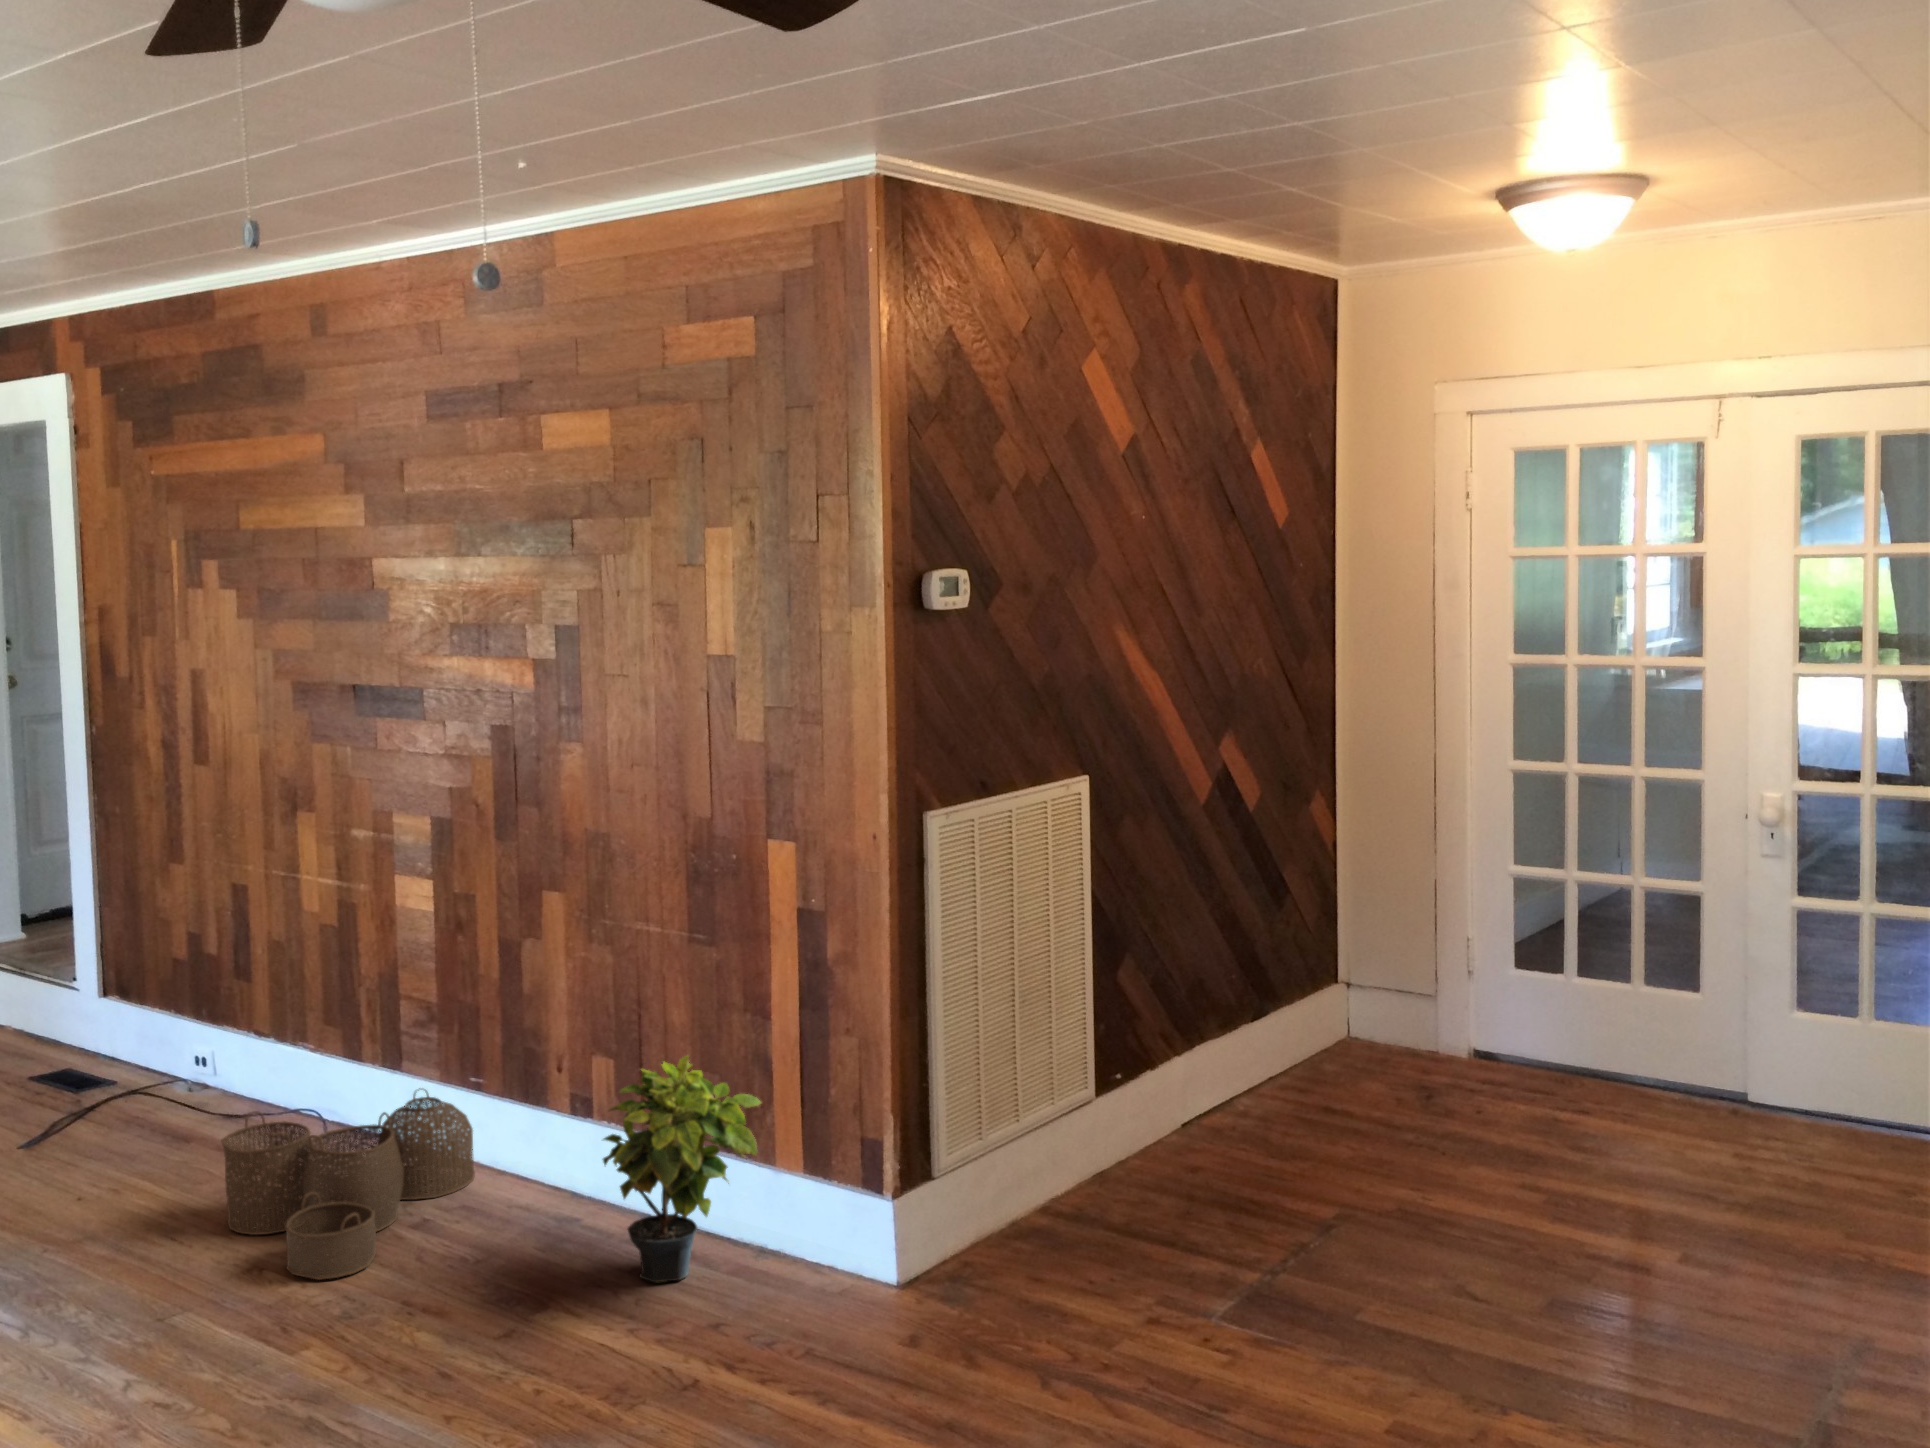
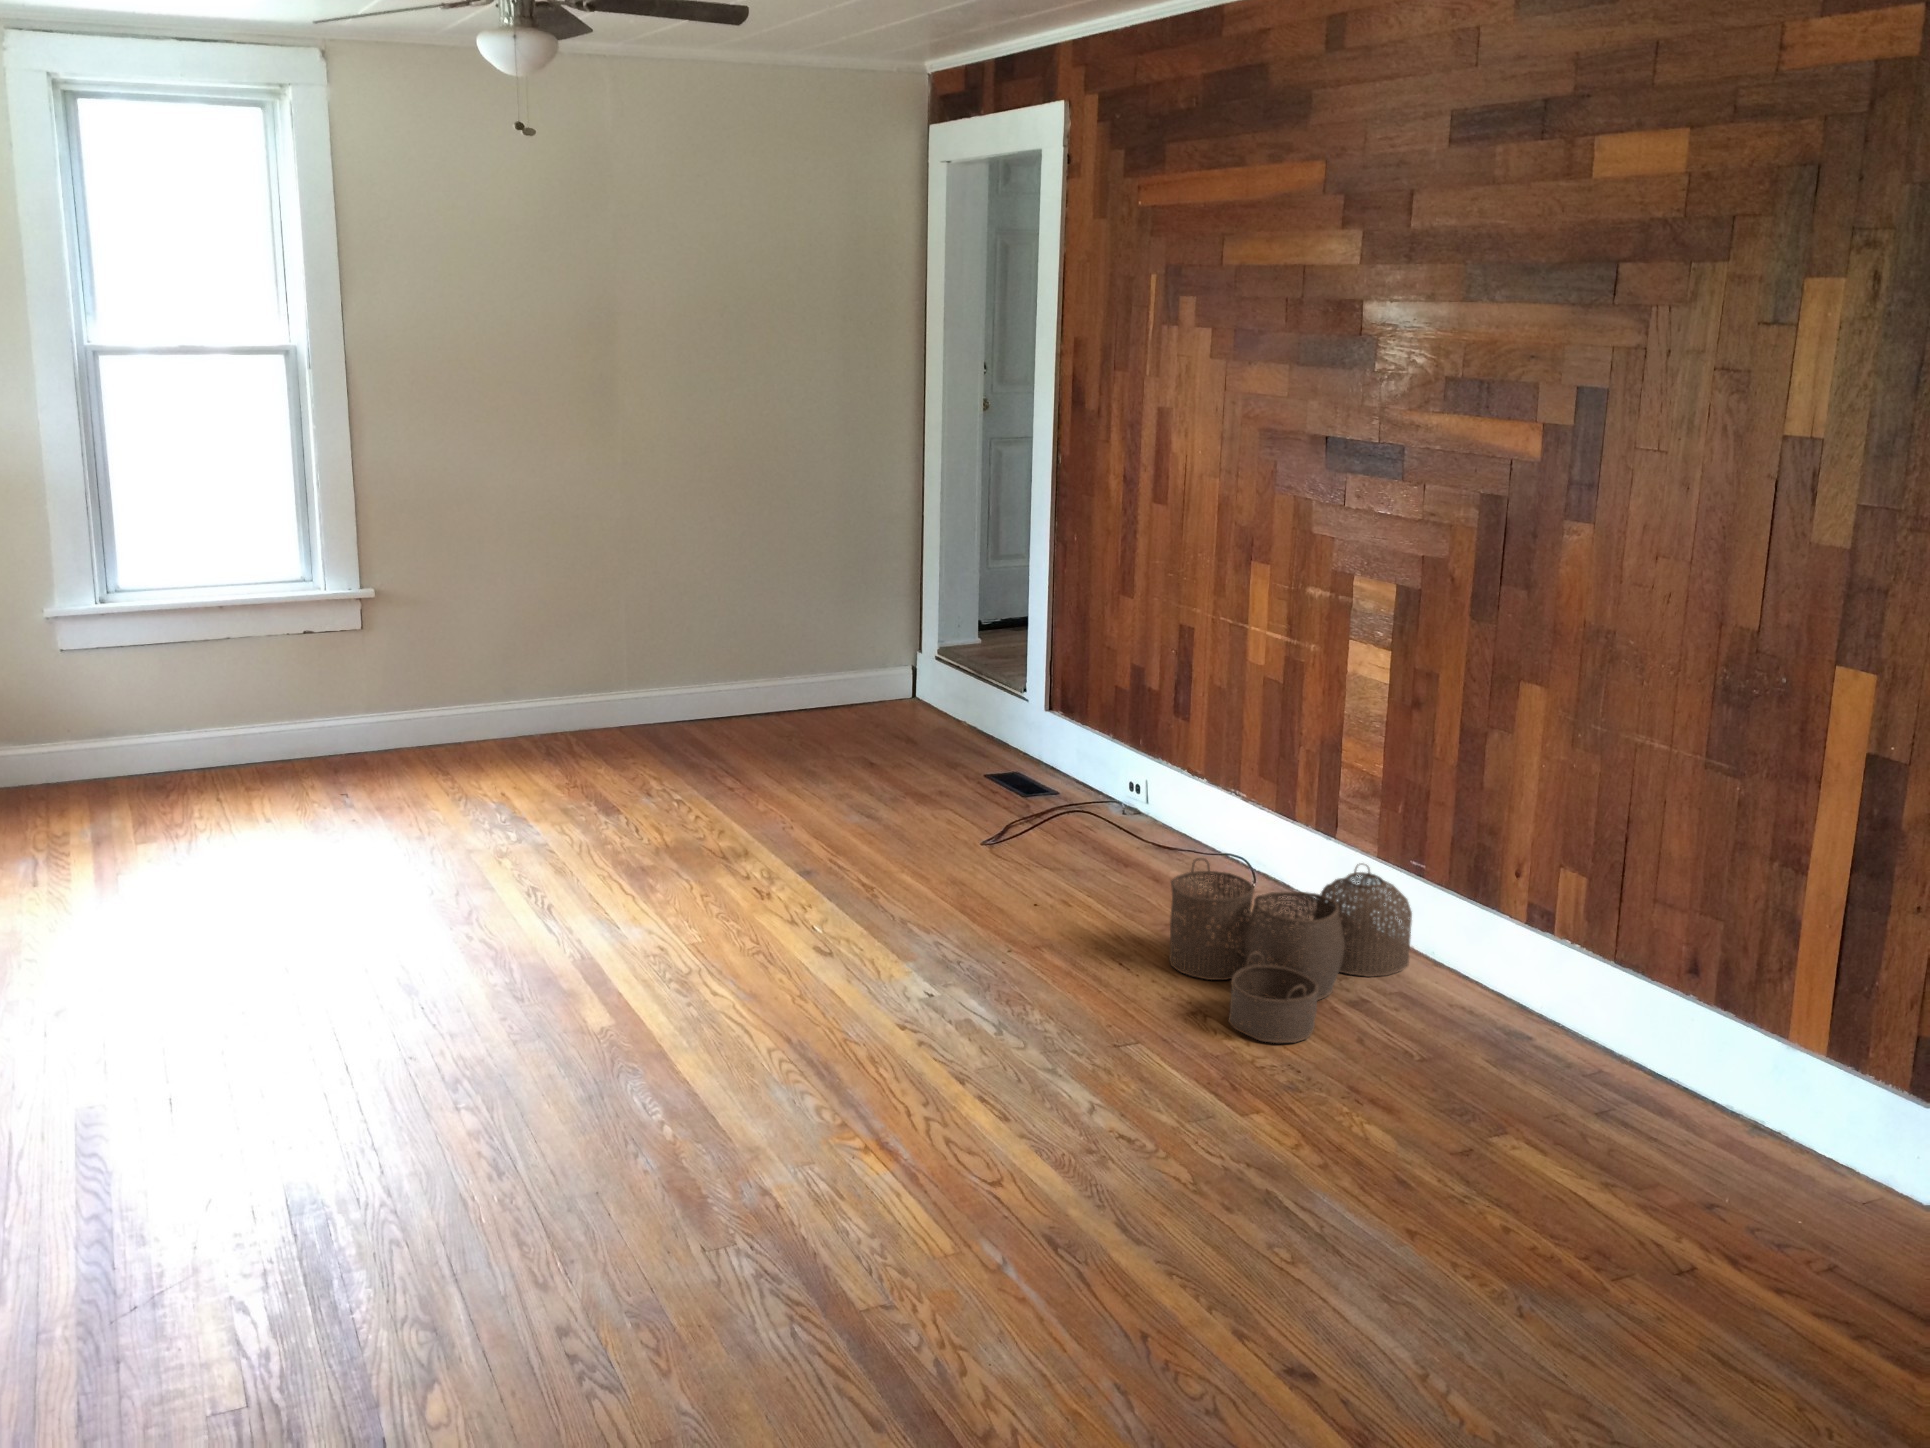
potted plant: present [603,1055,761,1283] -> none [1581,896,1789,1139]

